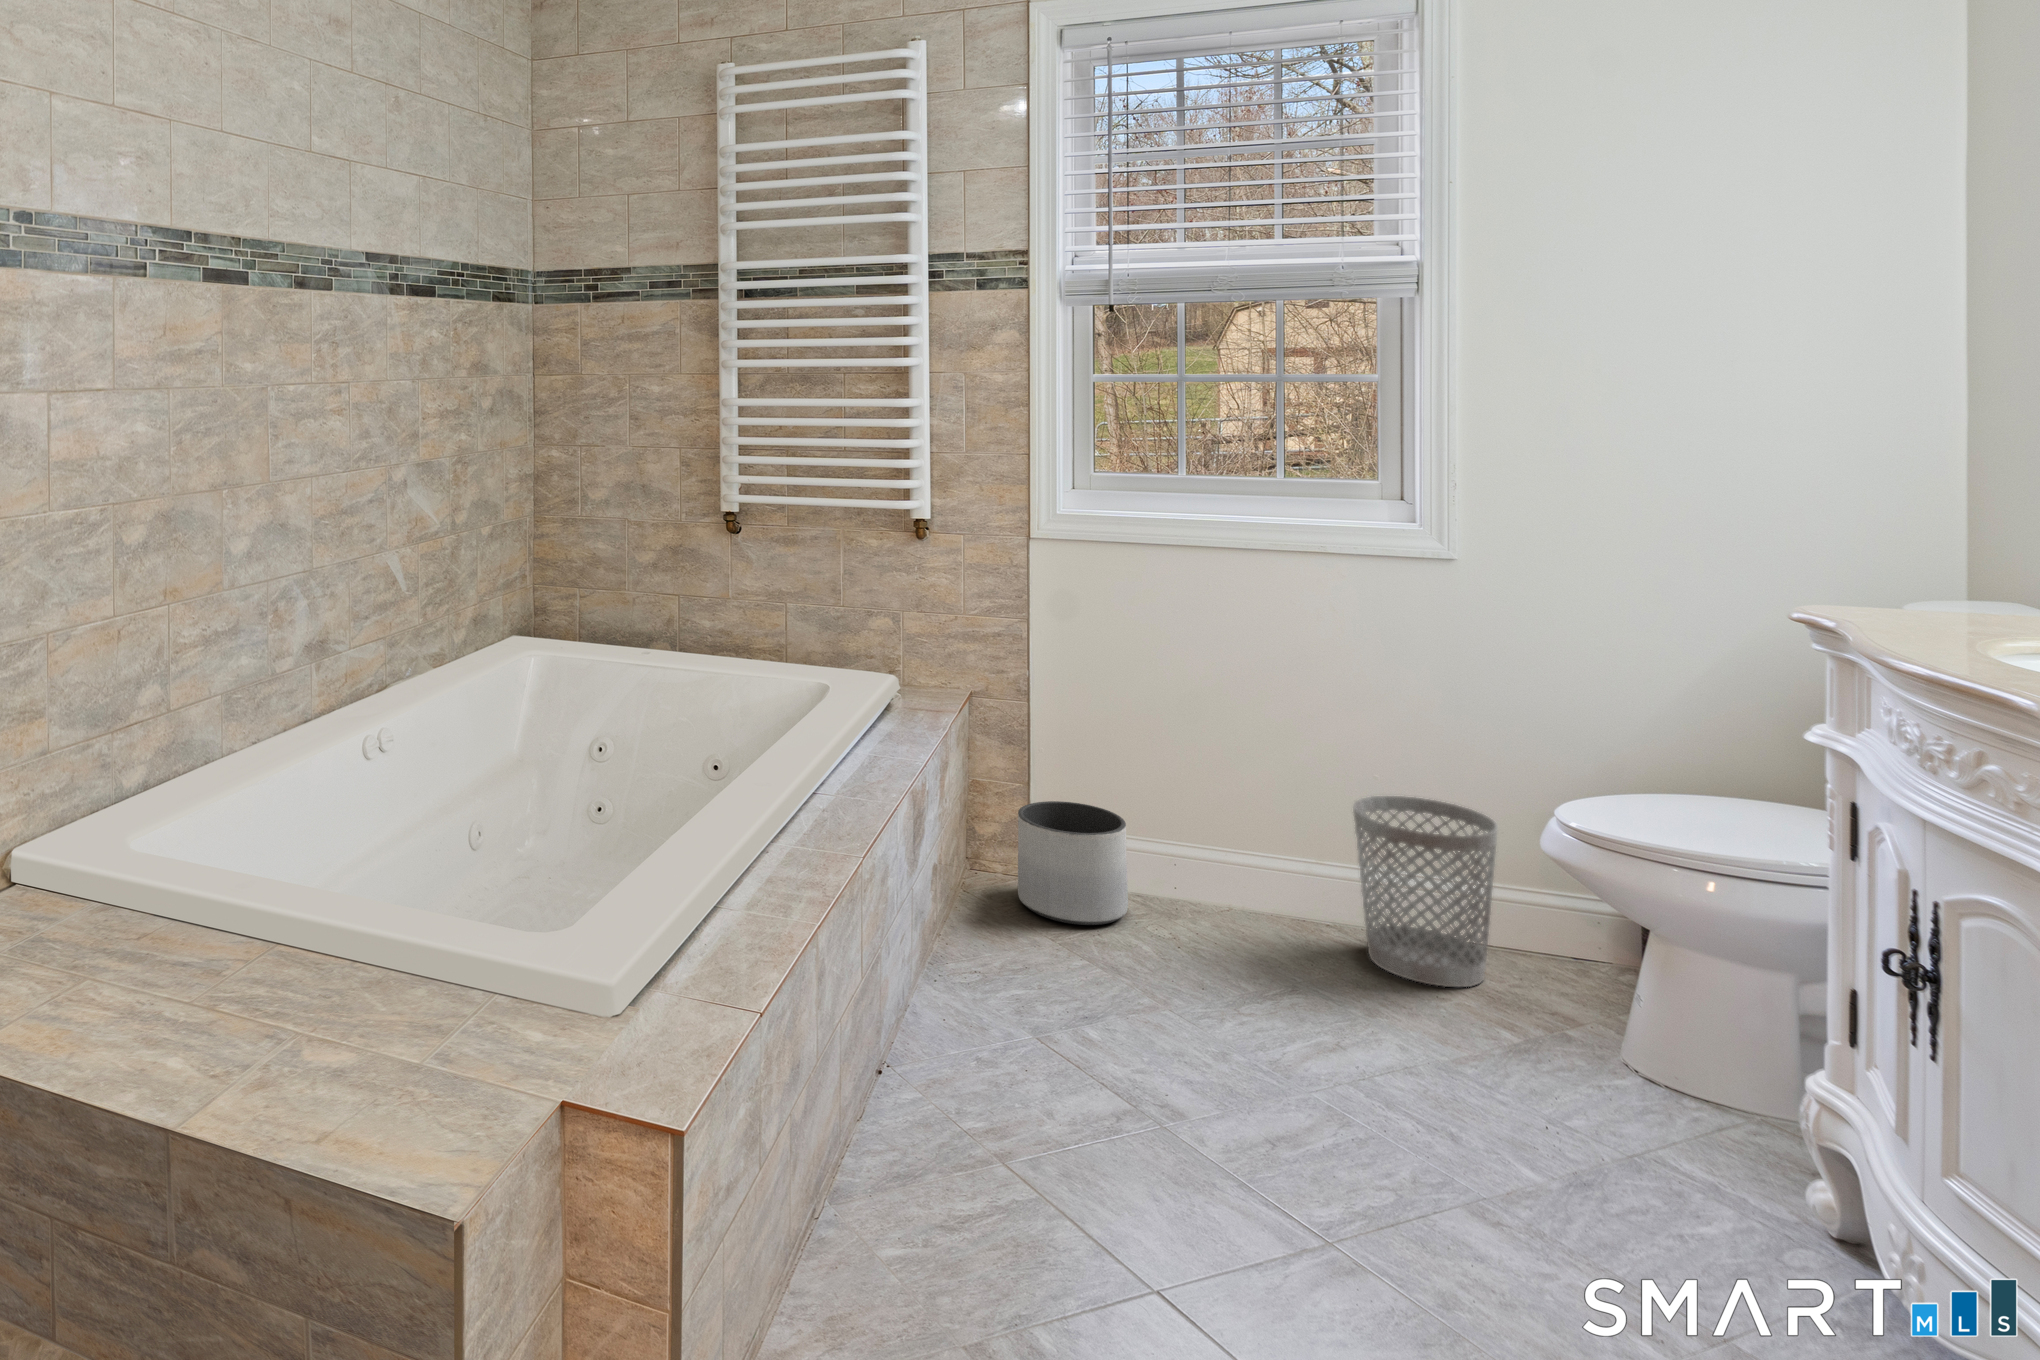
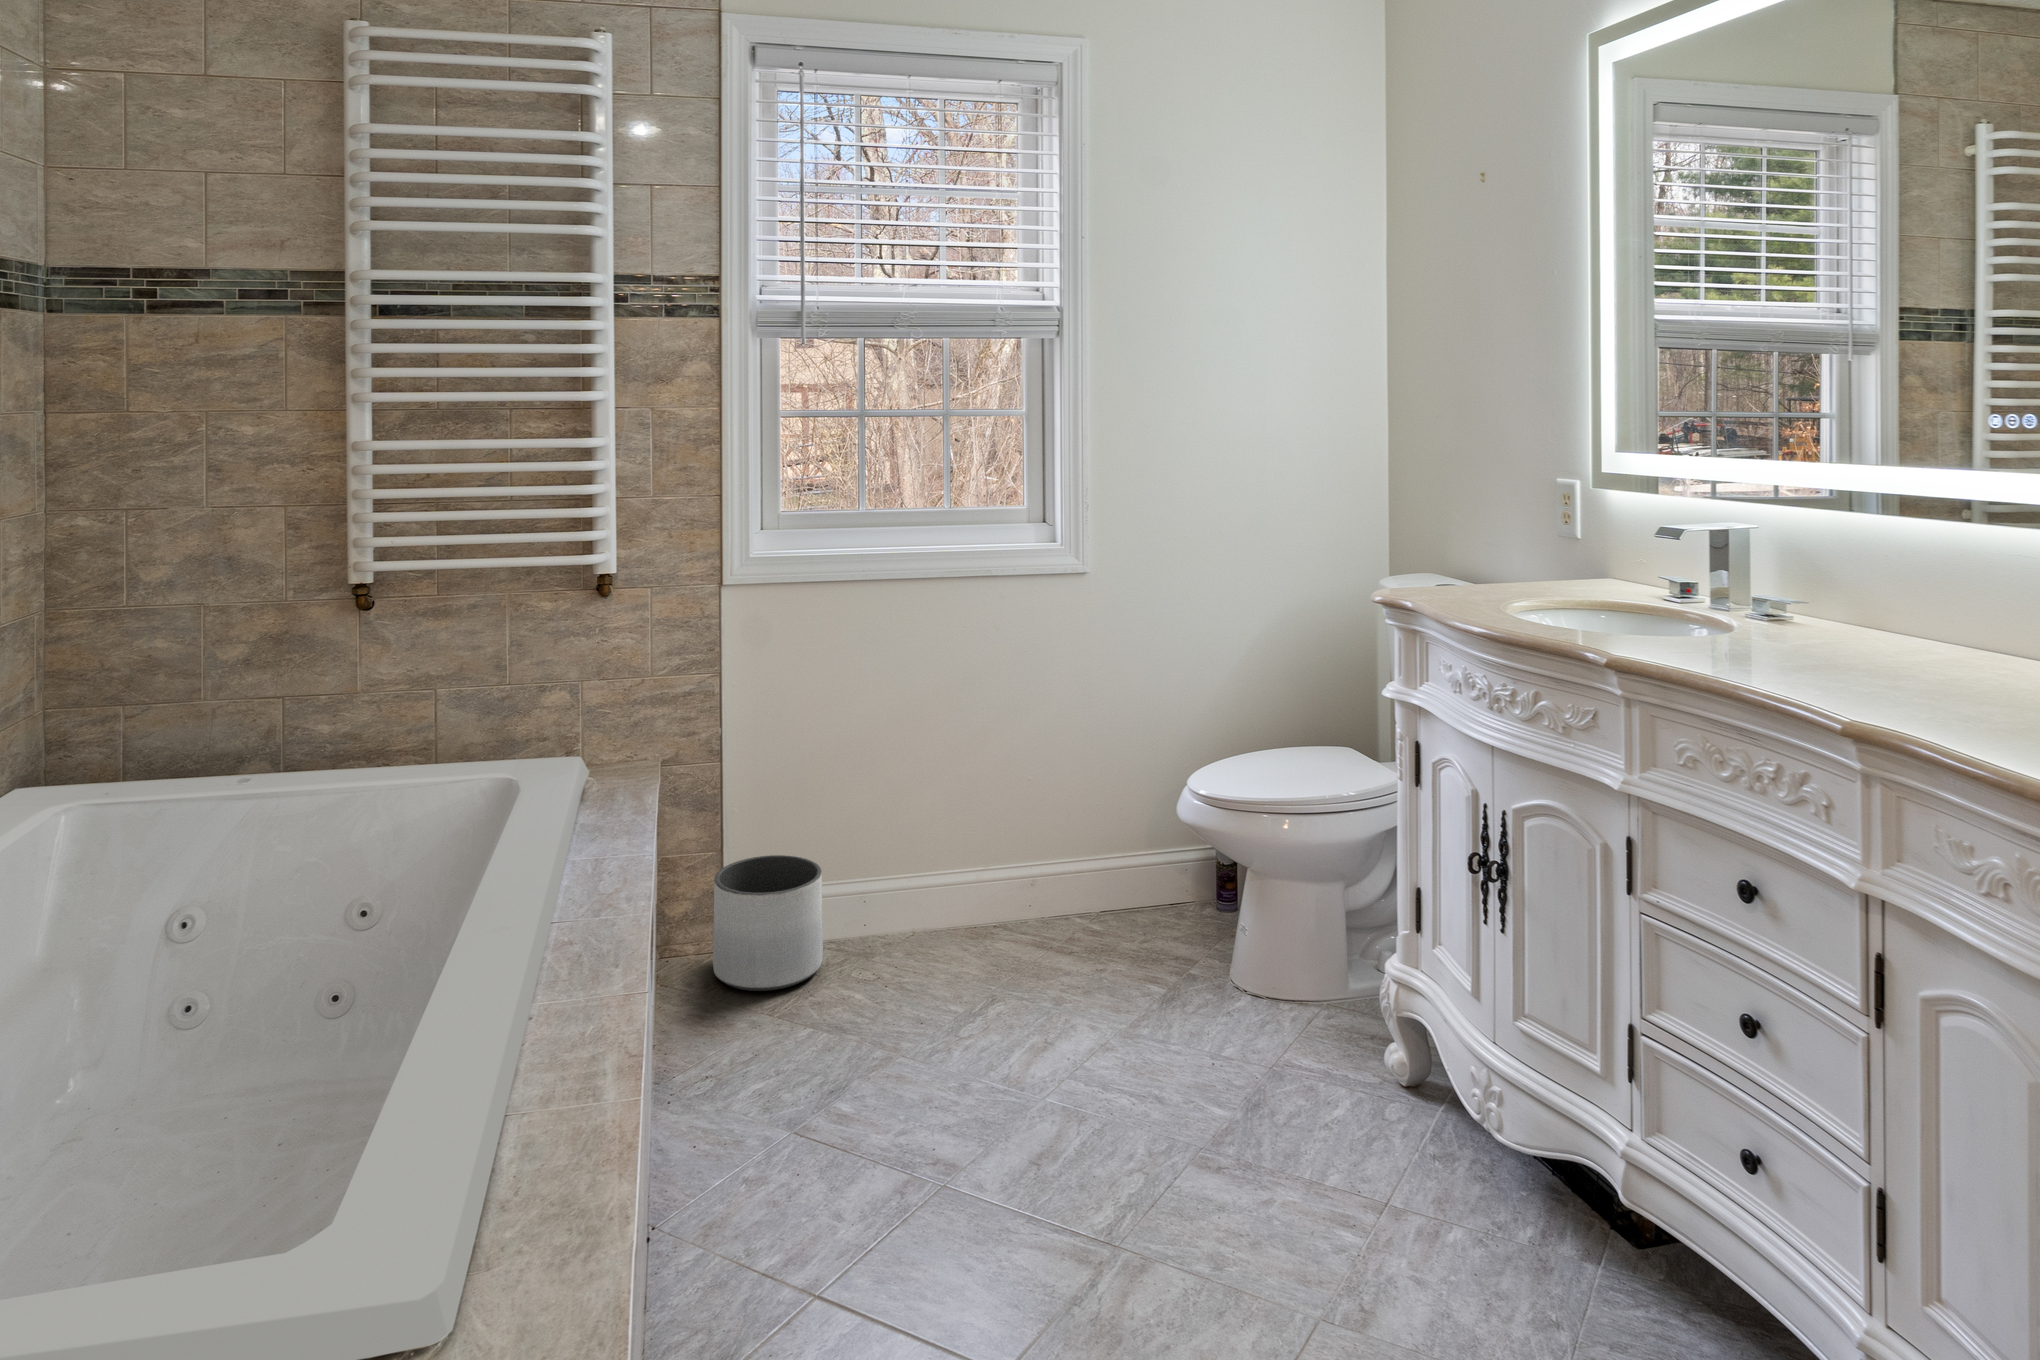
wastebasket: present [1353,796,1498,987] -> none [1013,781,1122,952]

